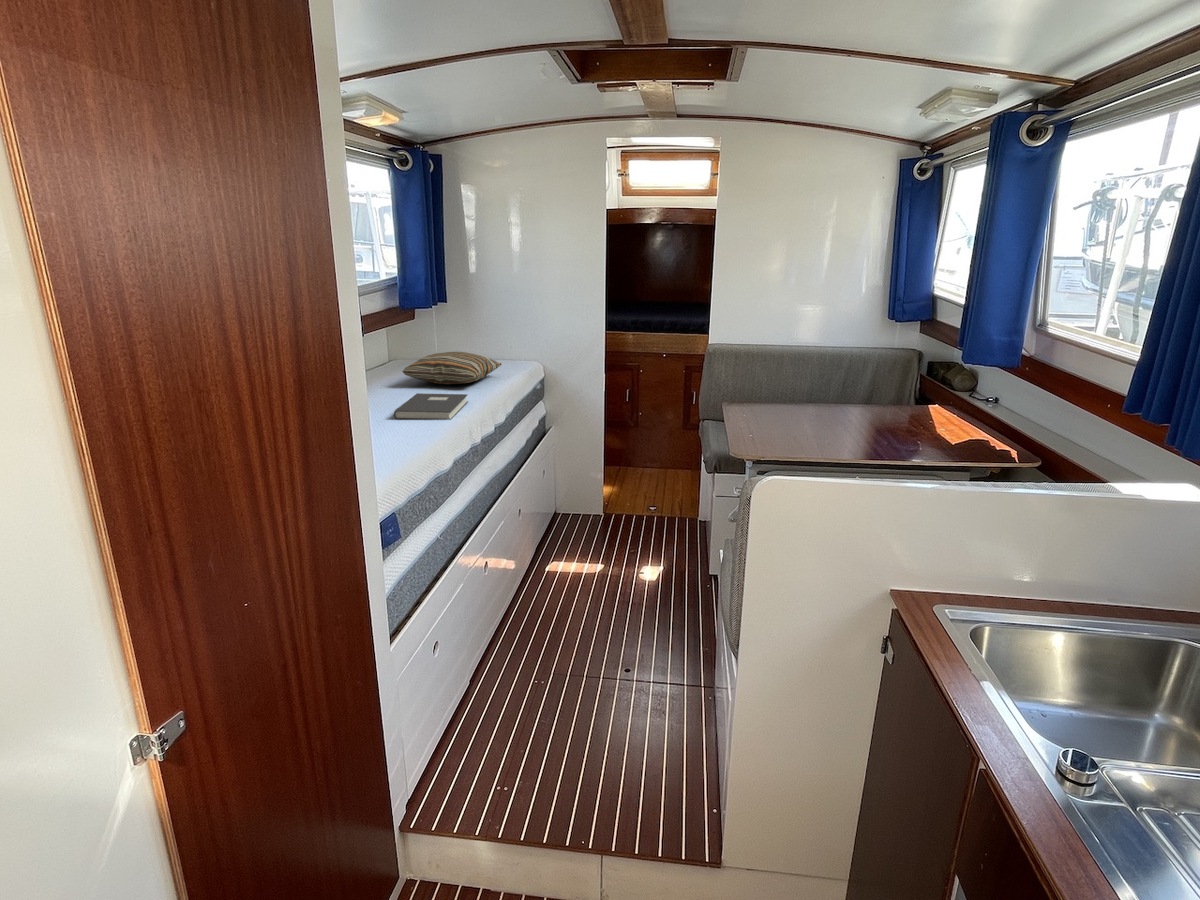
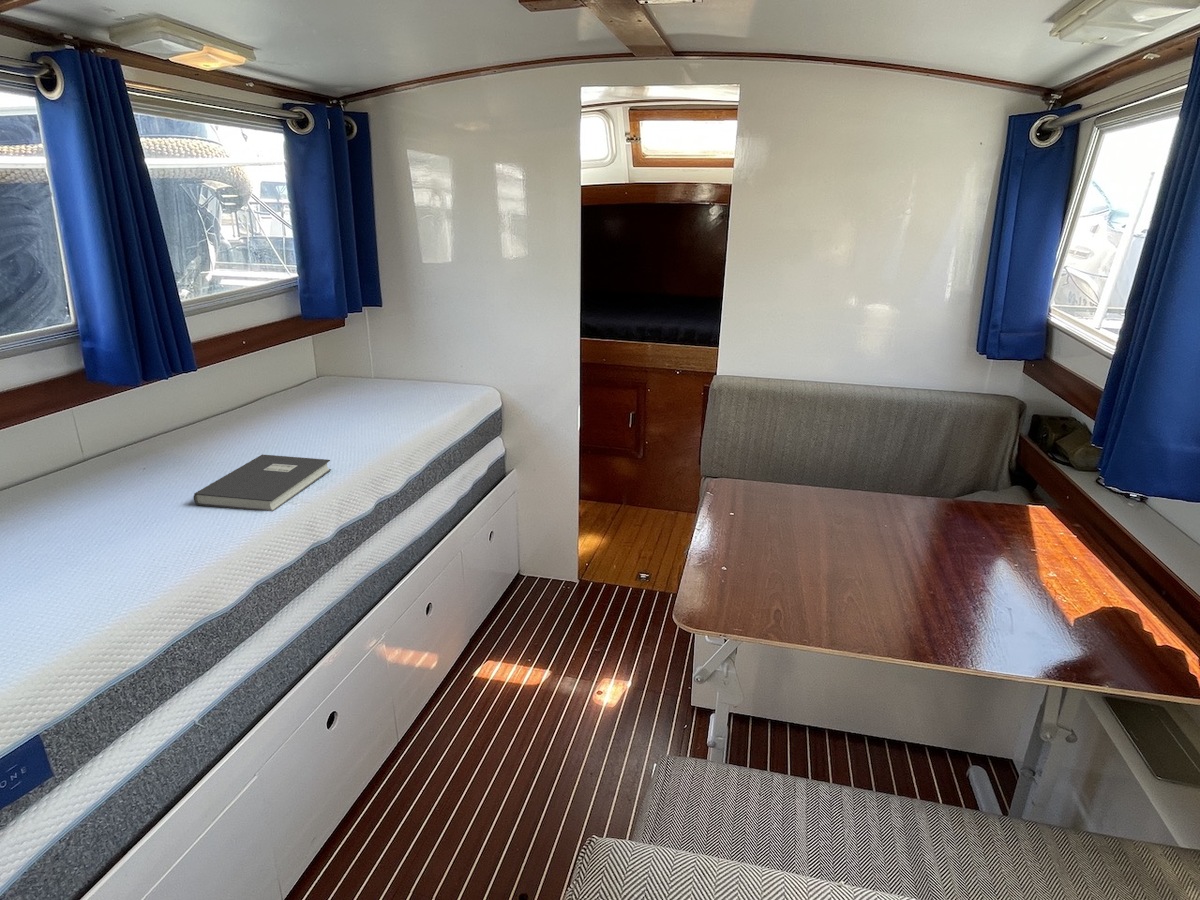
pillow: present [402,352,501,385] -> none [272,381,422,431]

